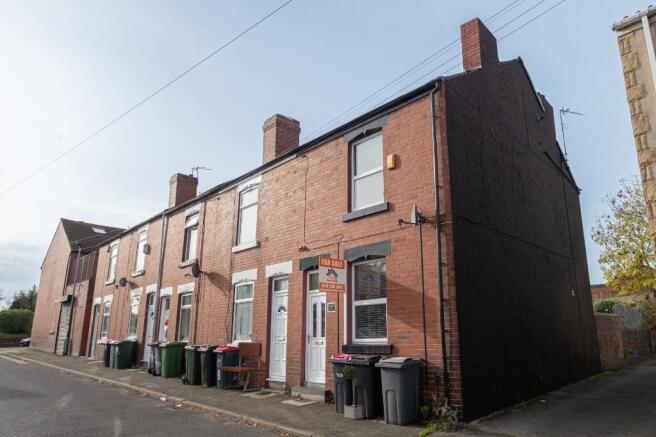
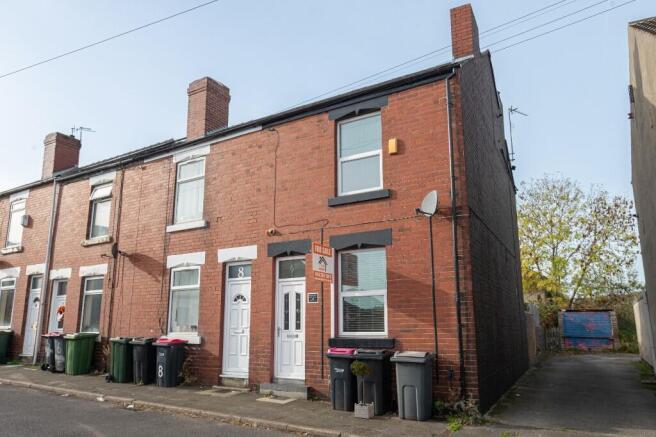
bench: present [220,342,262,391] -> none [162,335,216,391]

